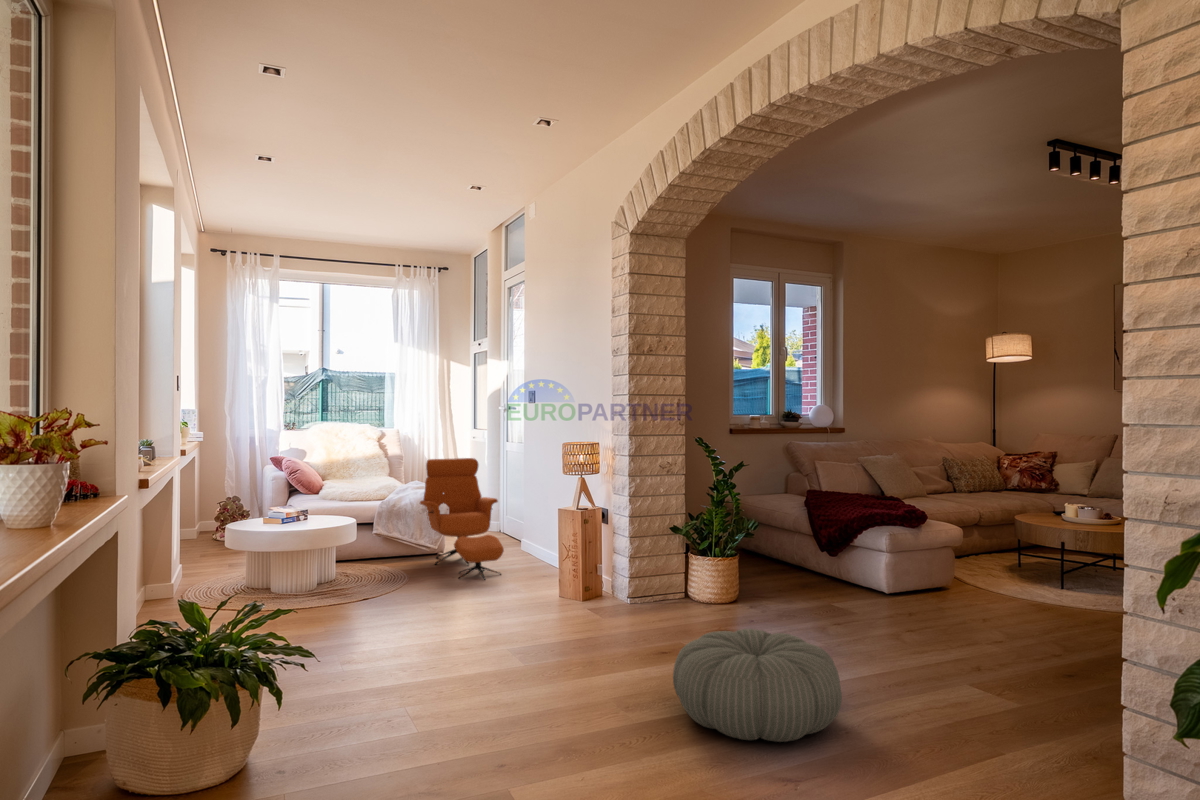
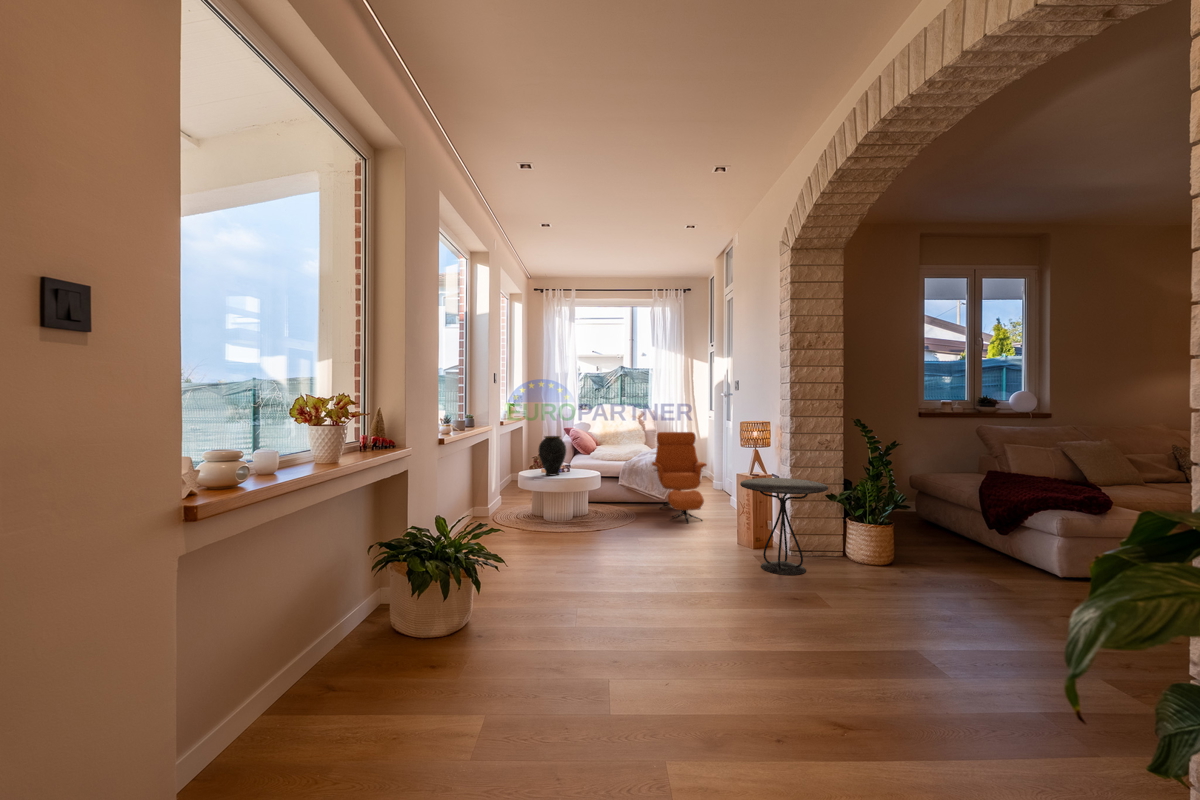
vase: none [261,469,305,528] -> present [538,436,566,475]
side table: none [581,510,683,628] -> present [740,478,828,575]
pouf: present [673,629,842,742] -> none [767,586,923,691]

